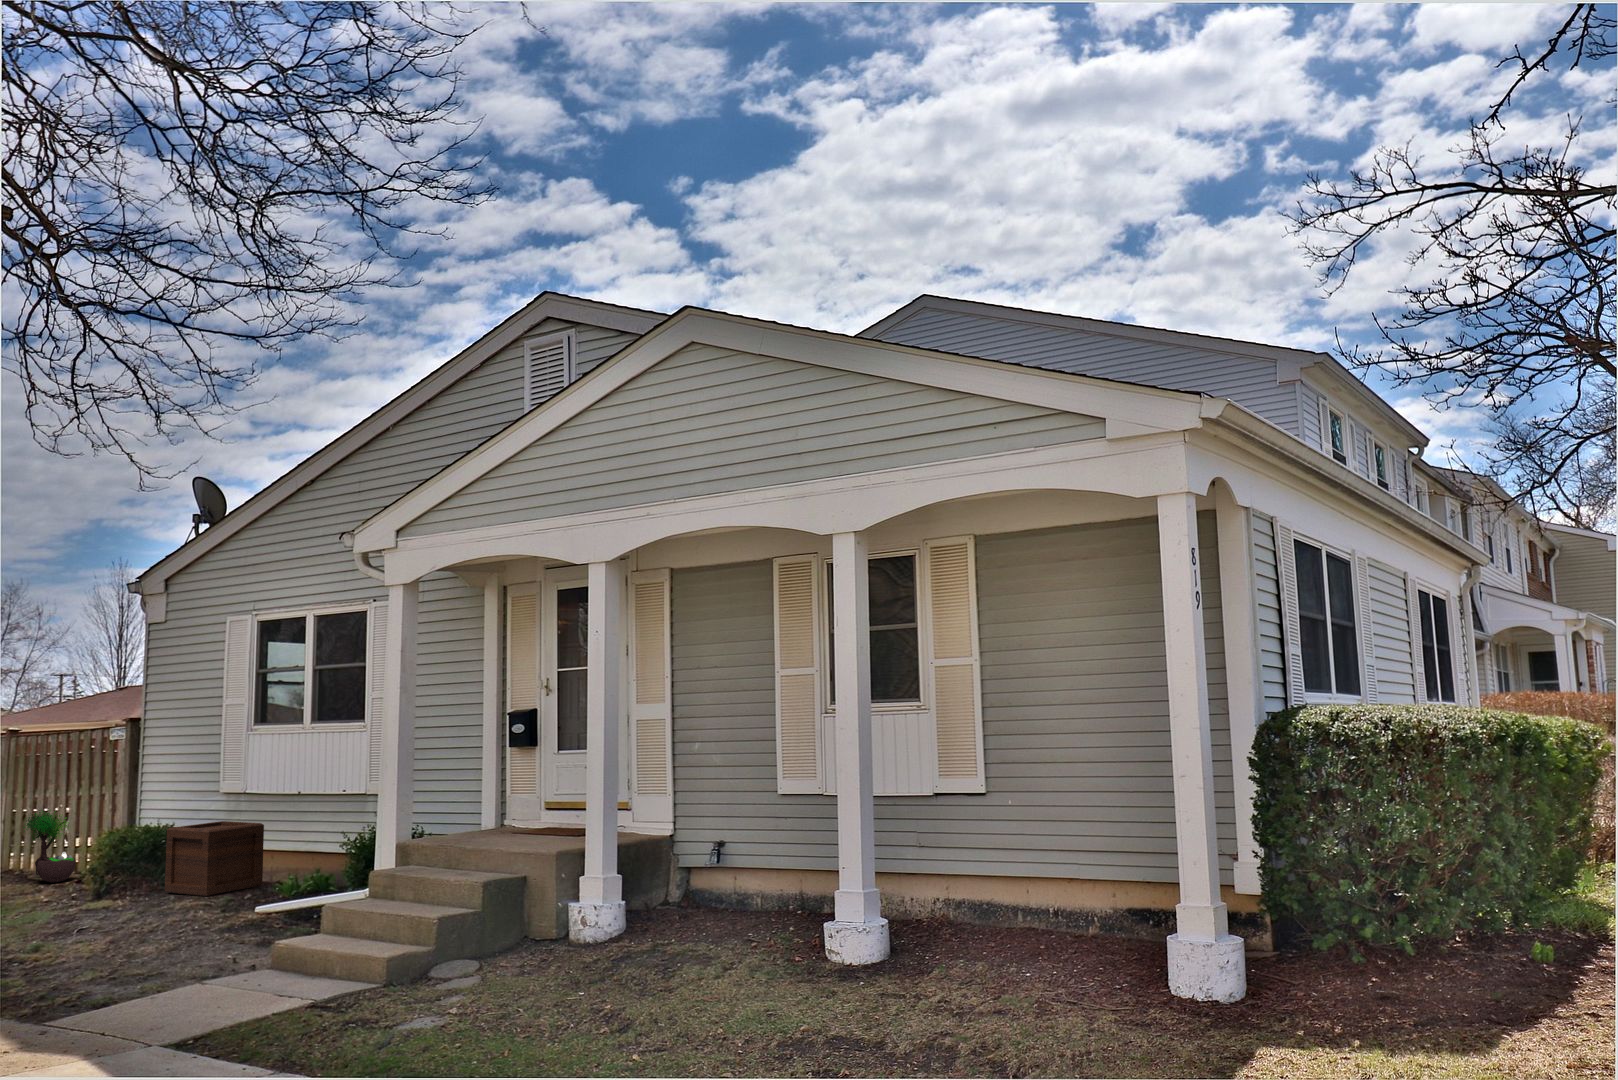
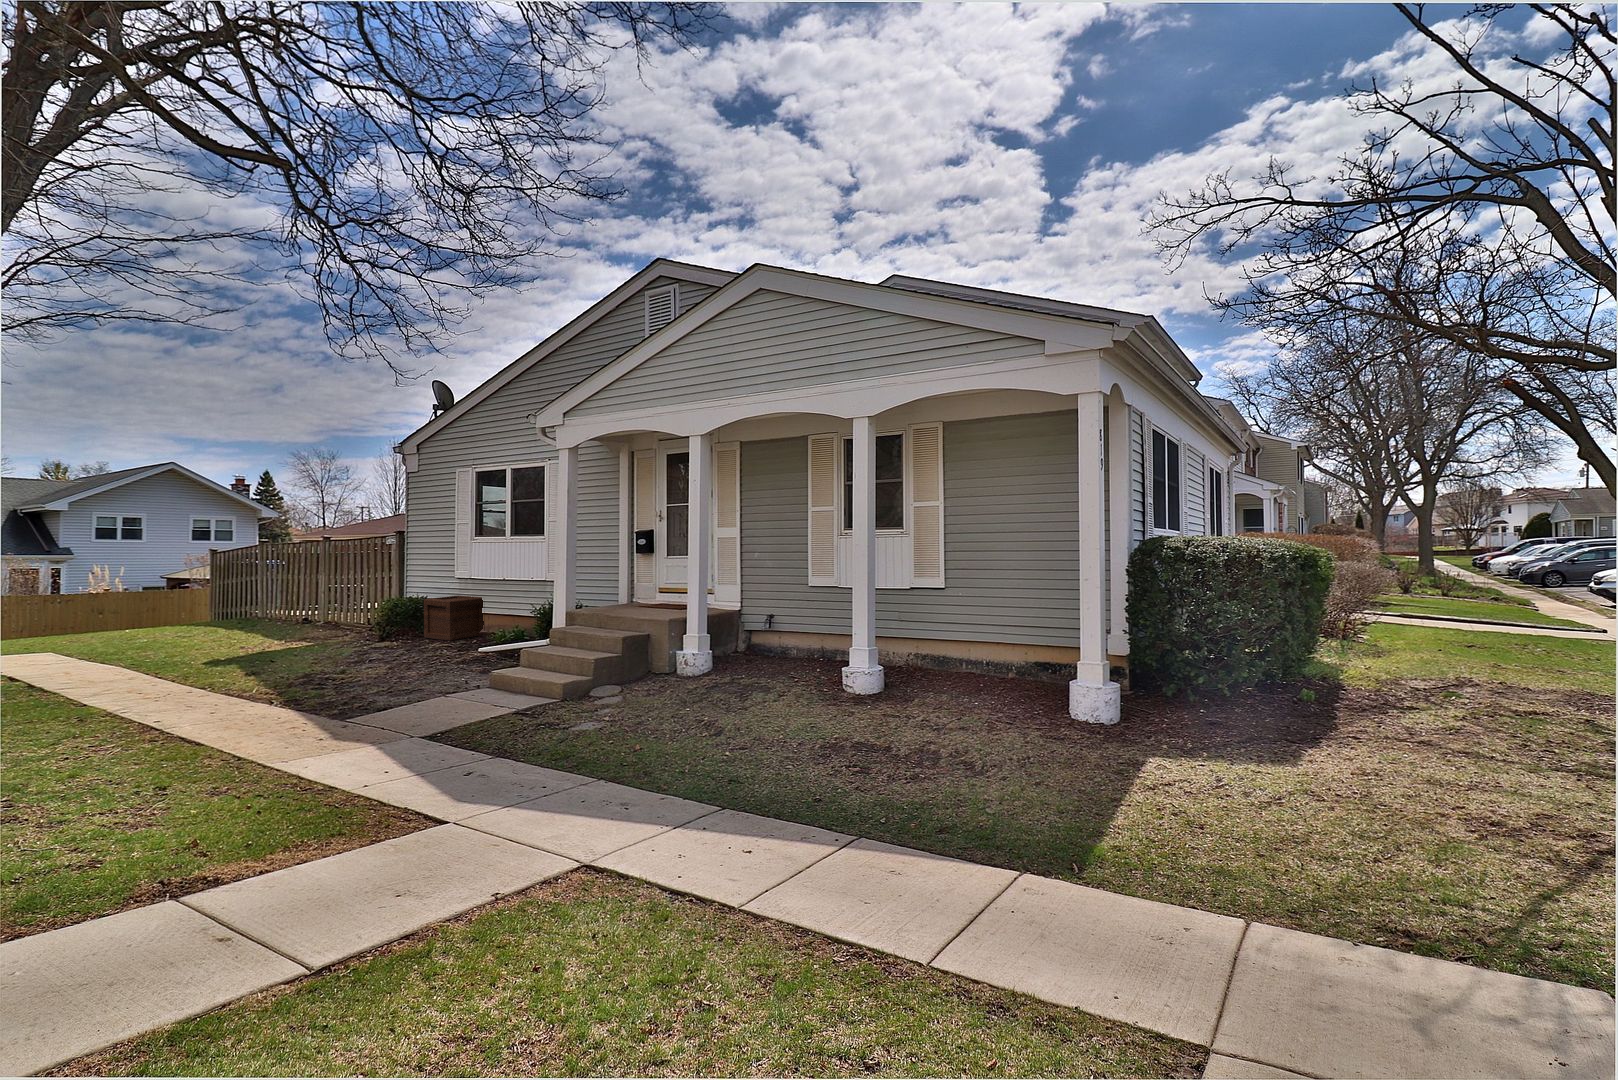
potted tree: present [23,808,76,883] -> none [335,583,369,630]

